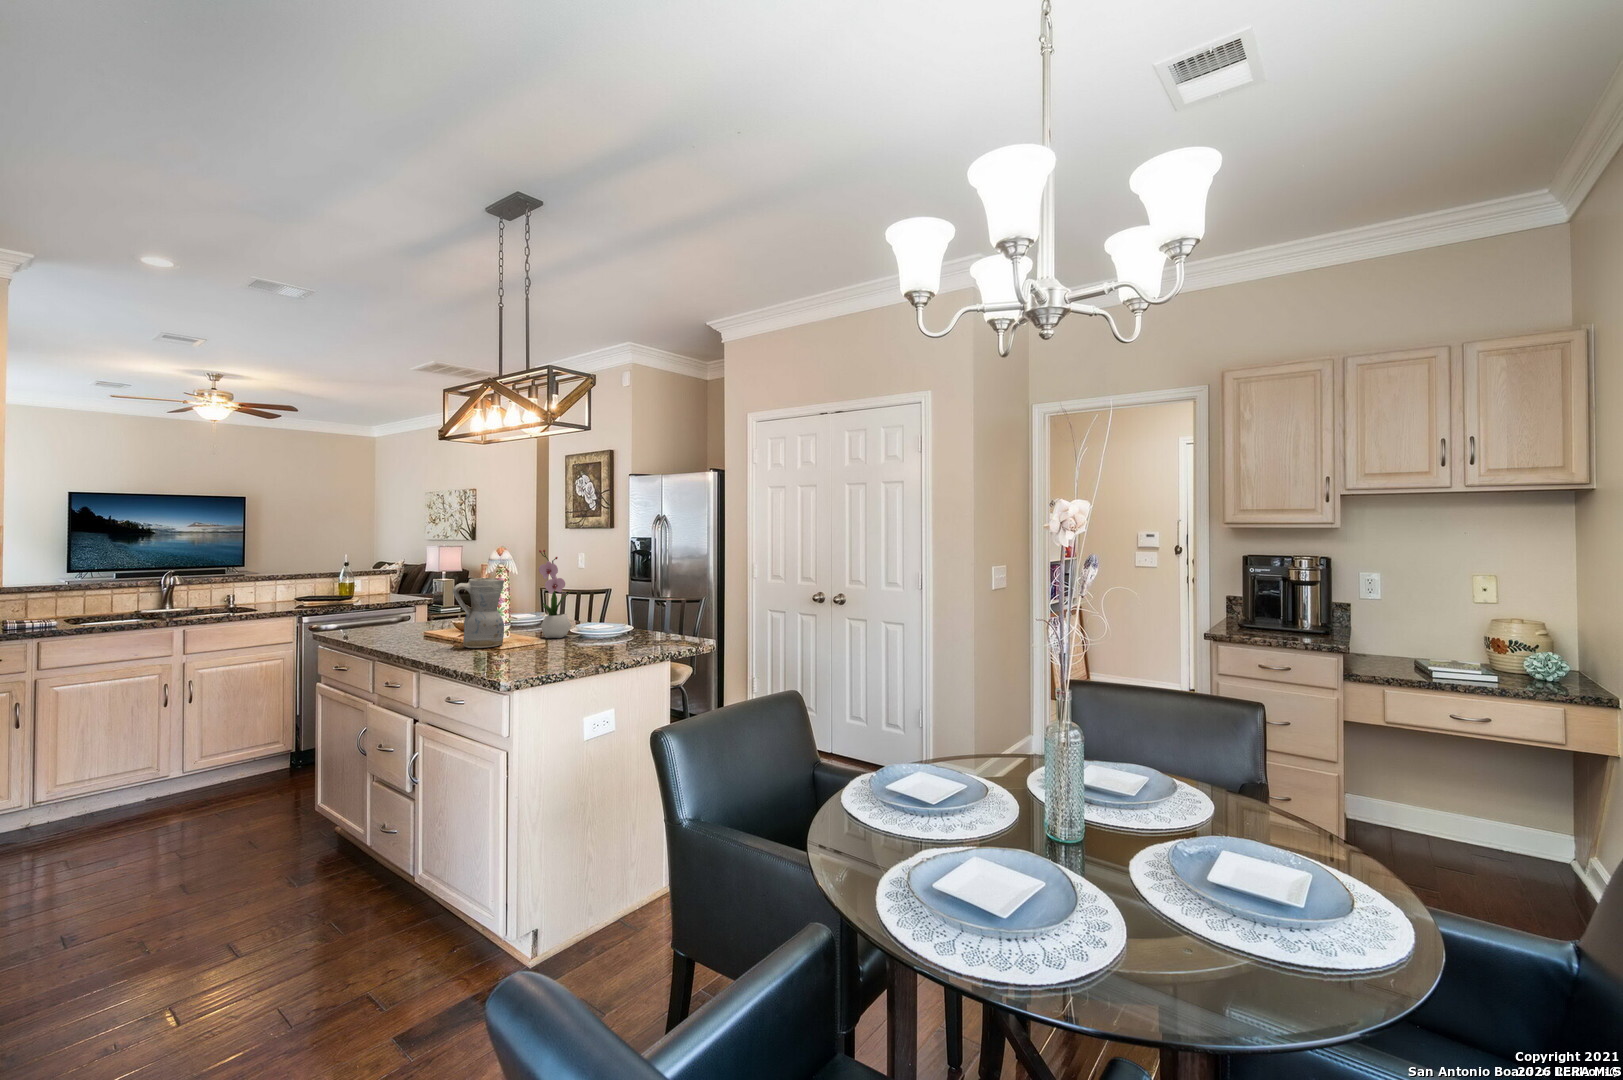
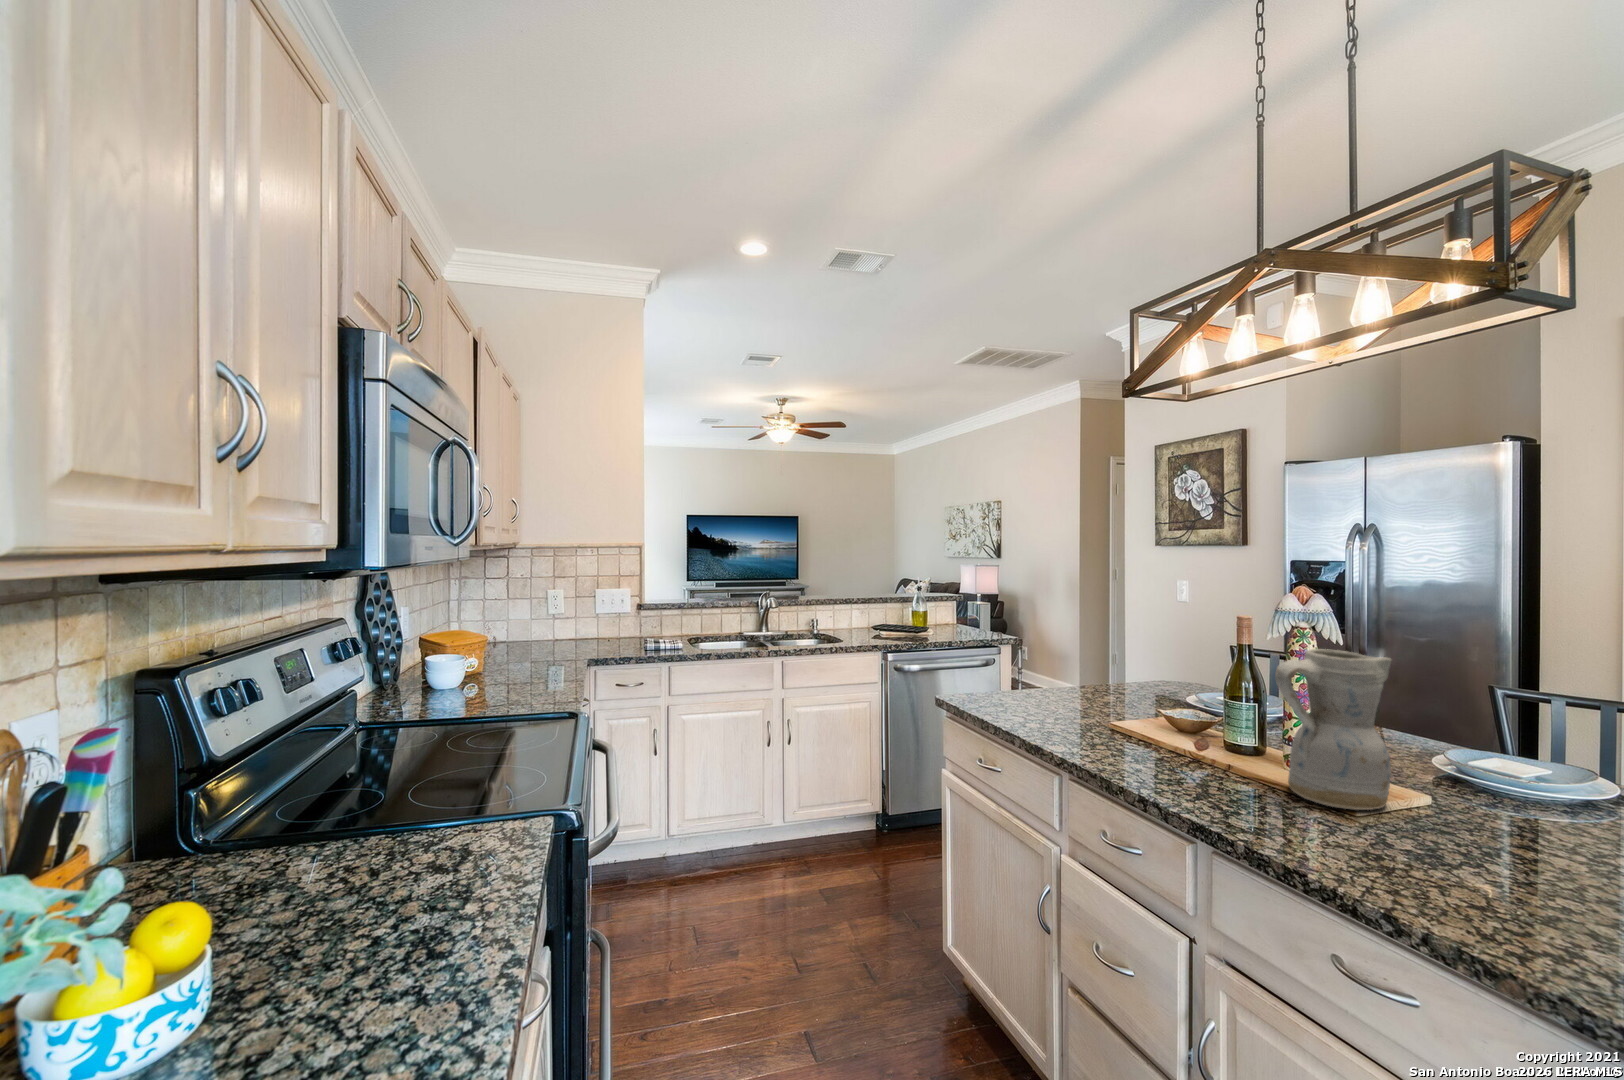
flower arrangement: present [539,550,573,638] -> none [1428,589,1523,794]

